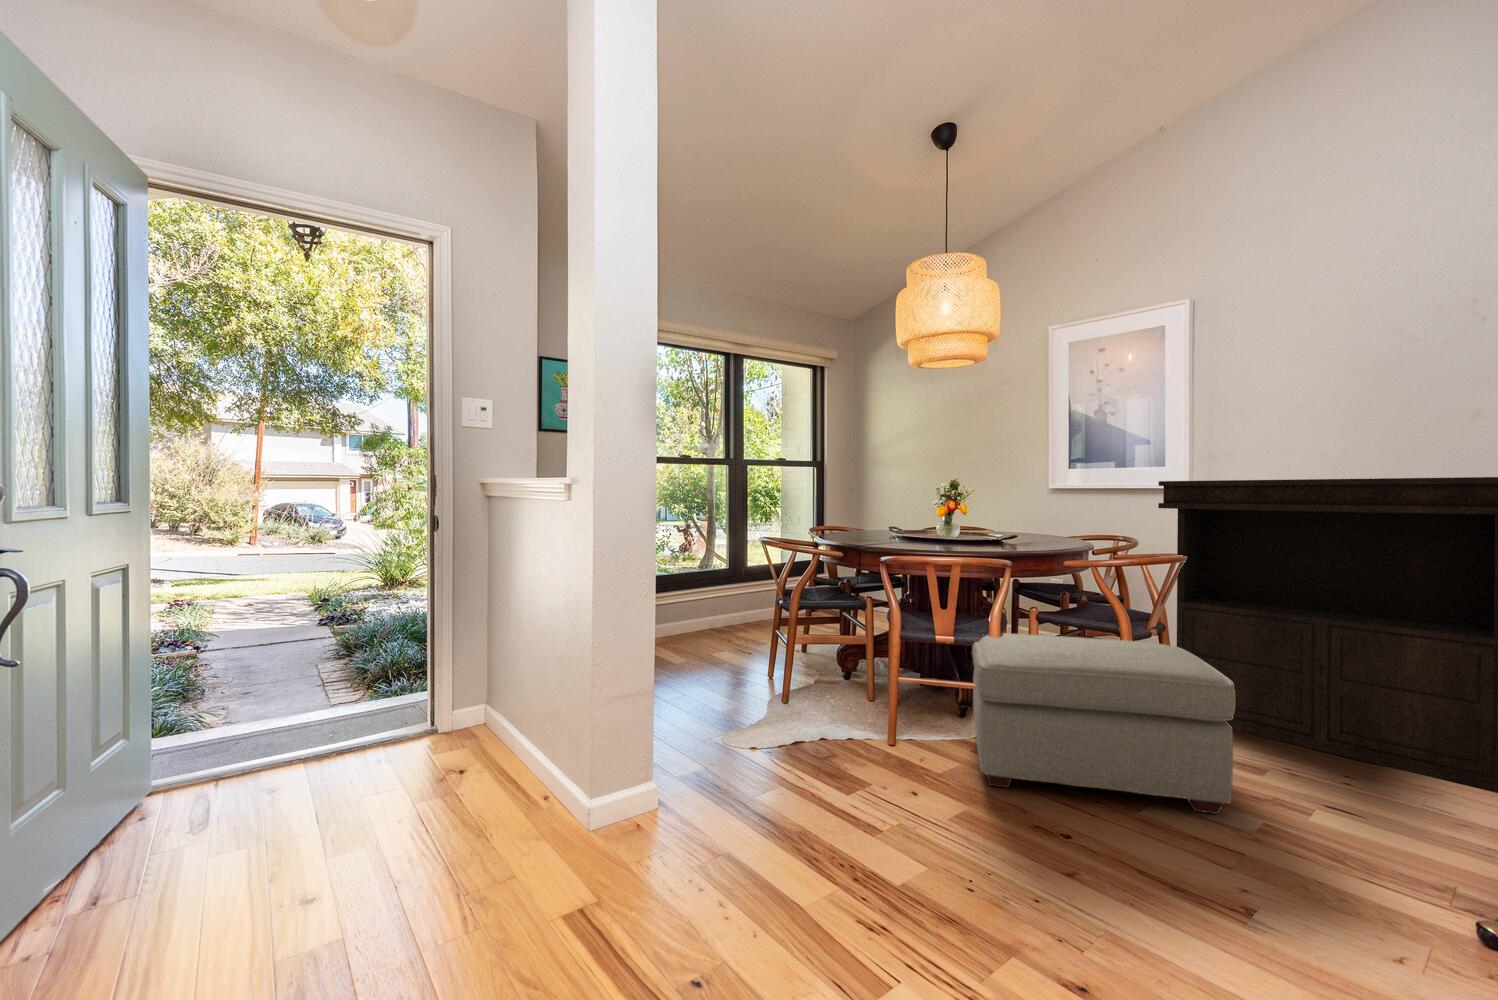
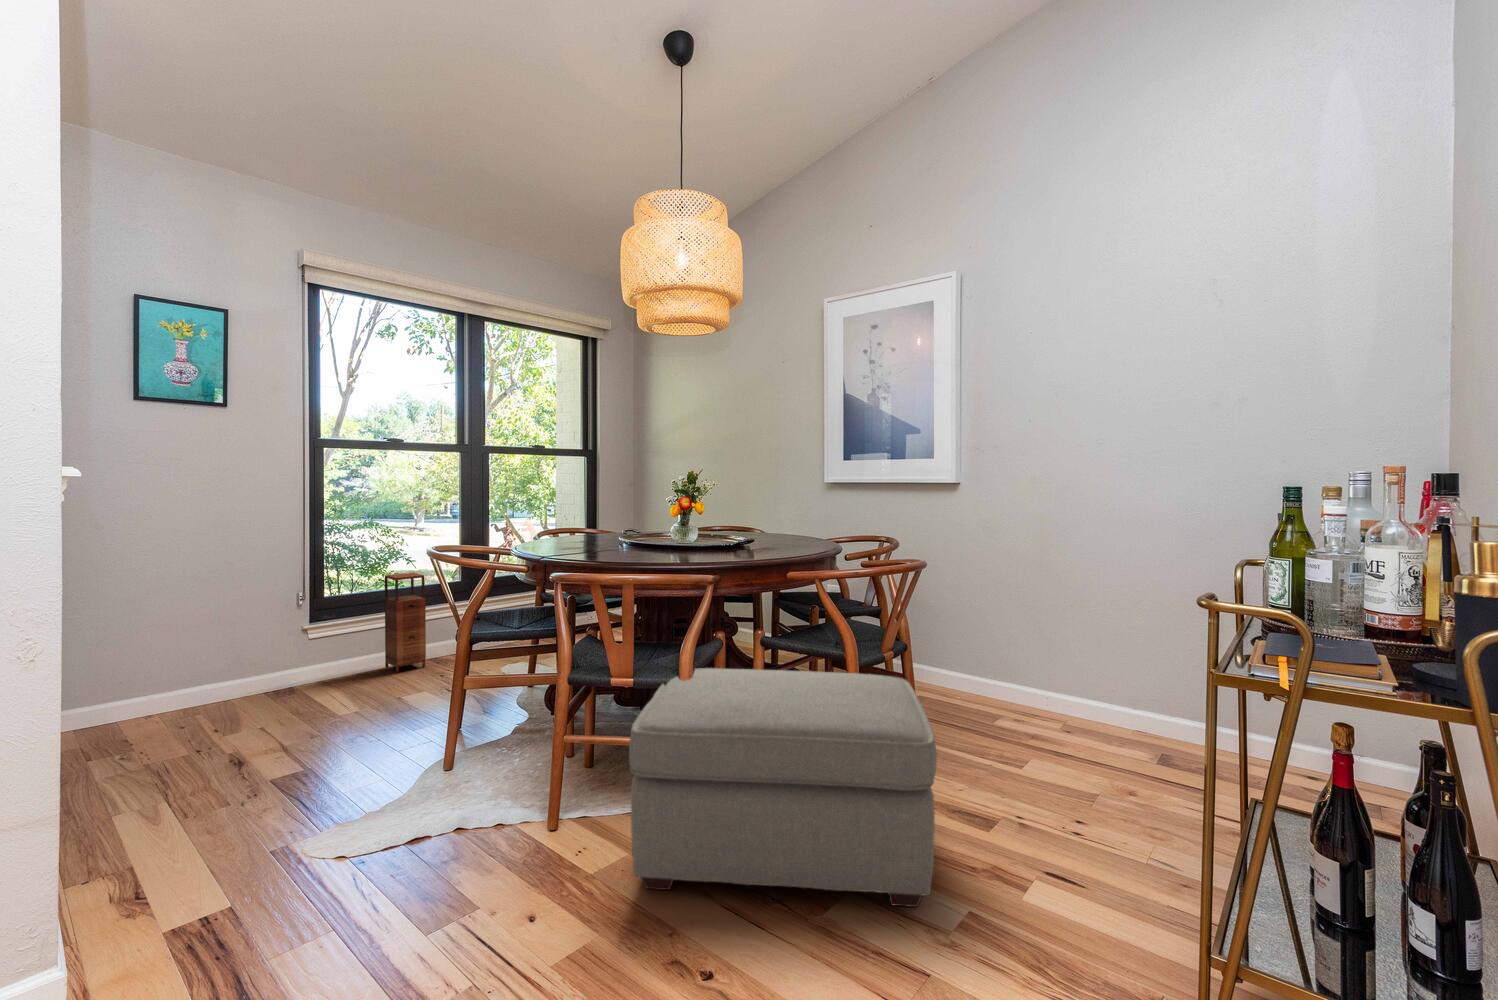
console table: present [1158,477,1498,793] -> none [907,473,1273,838]
storage cabinet: none [679,563,709,642] -> present [385,573,426,672]

